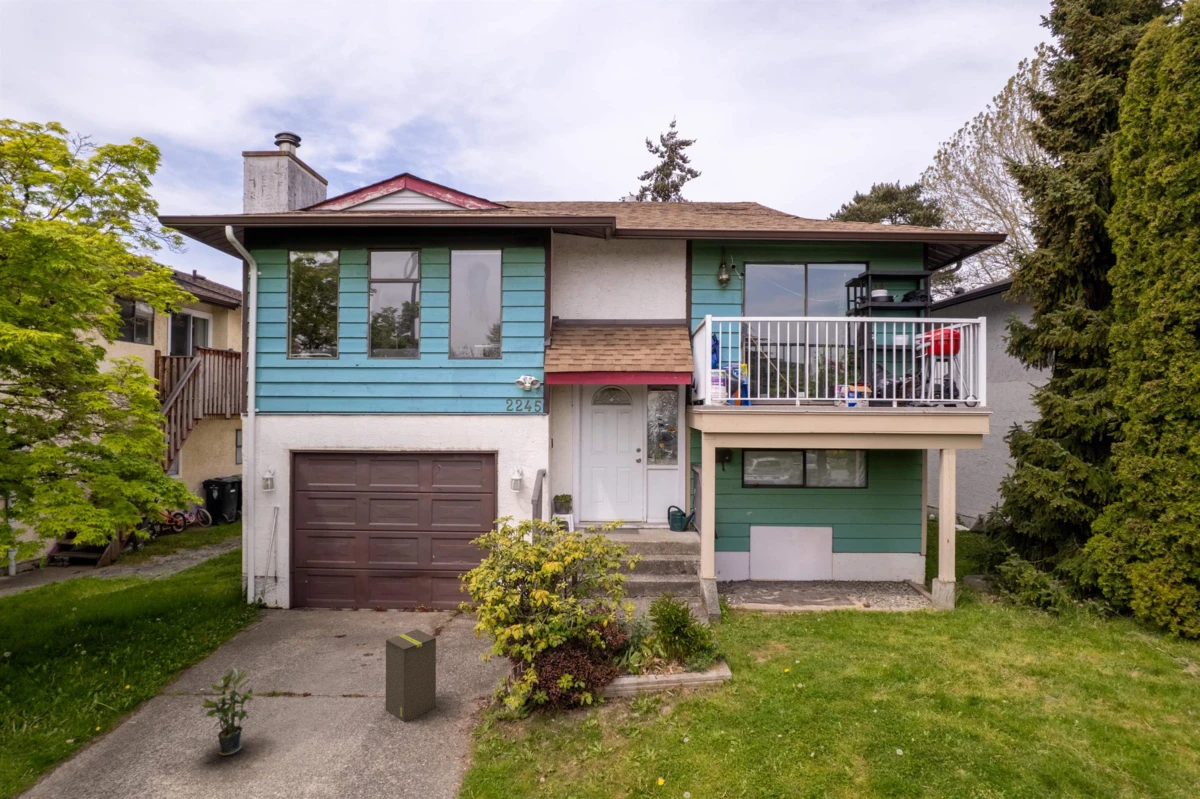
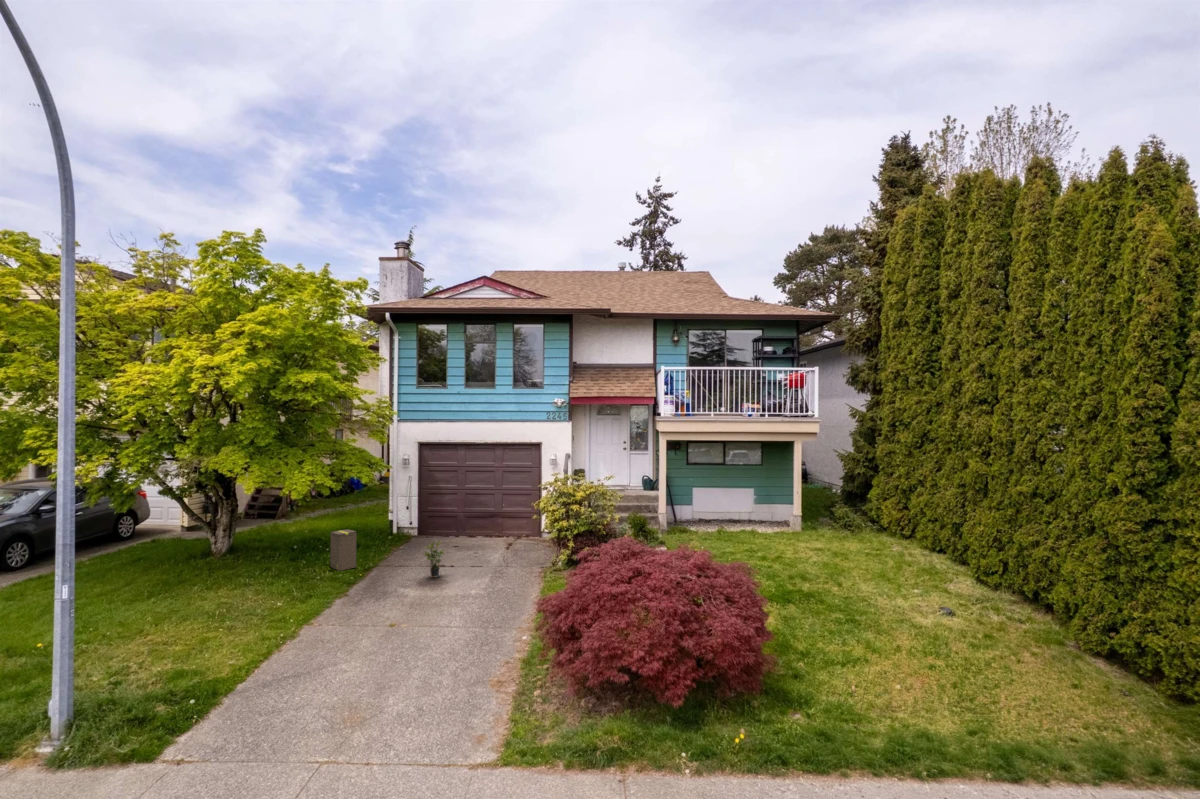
cardboard box: present [386,629,436,722] -> present [330,529,357,571]

